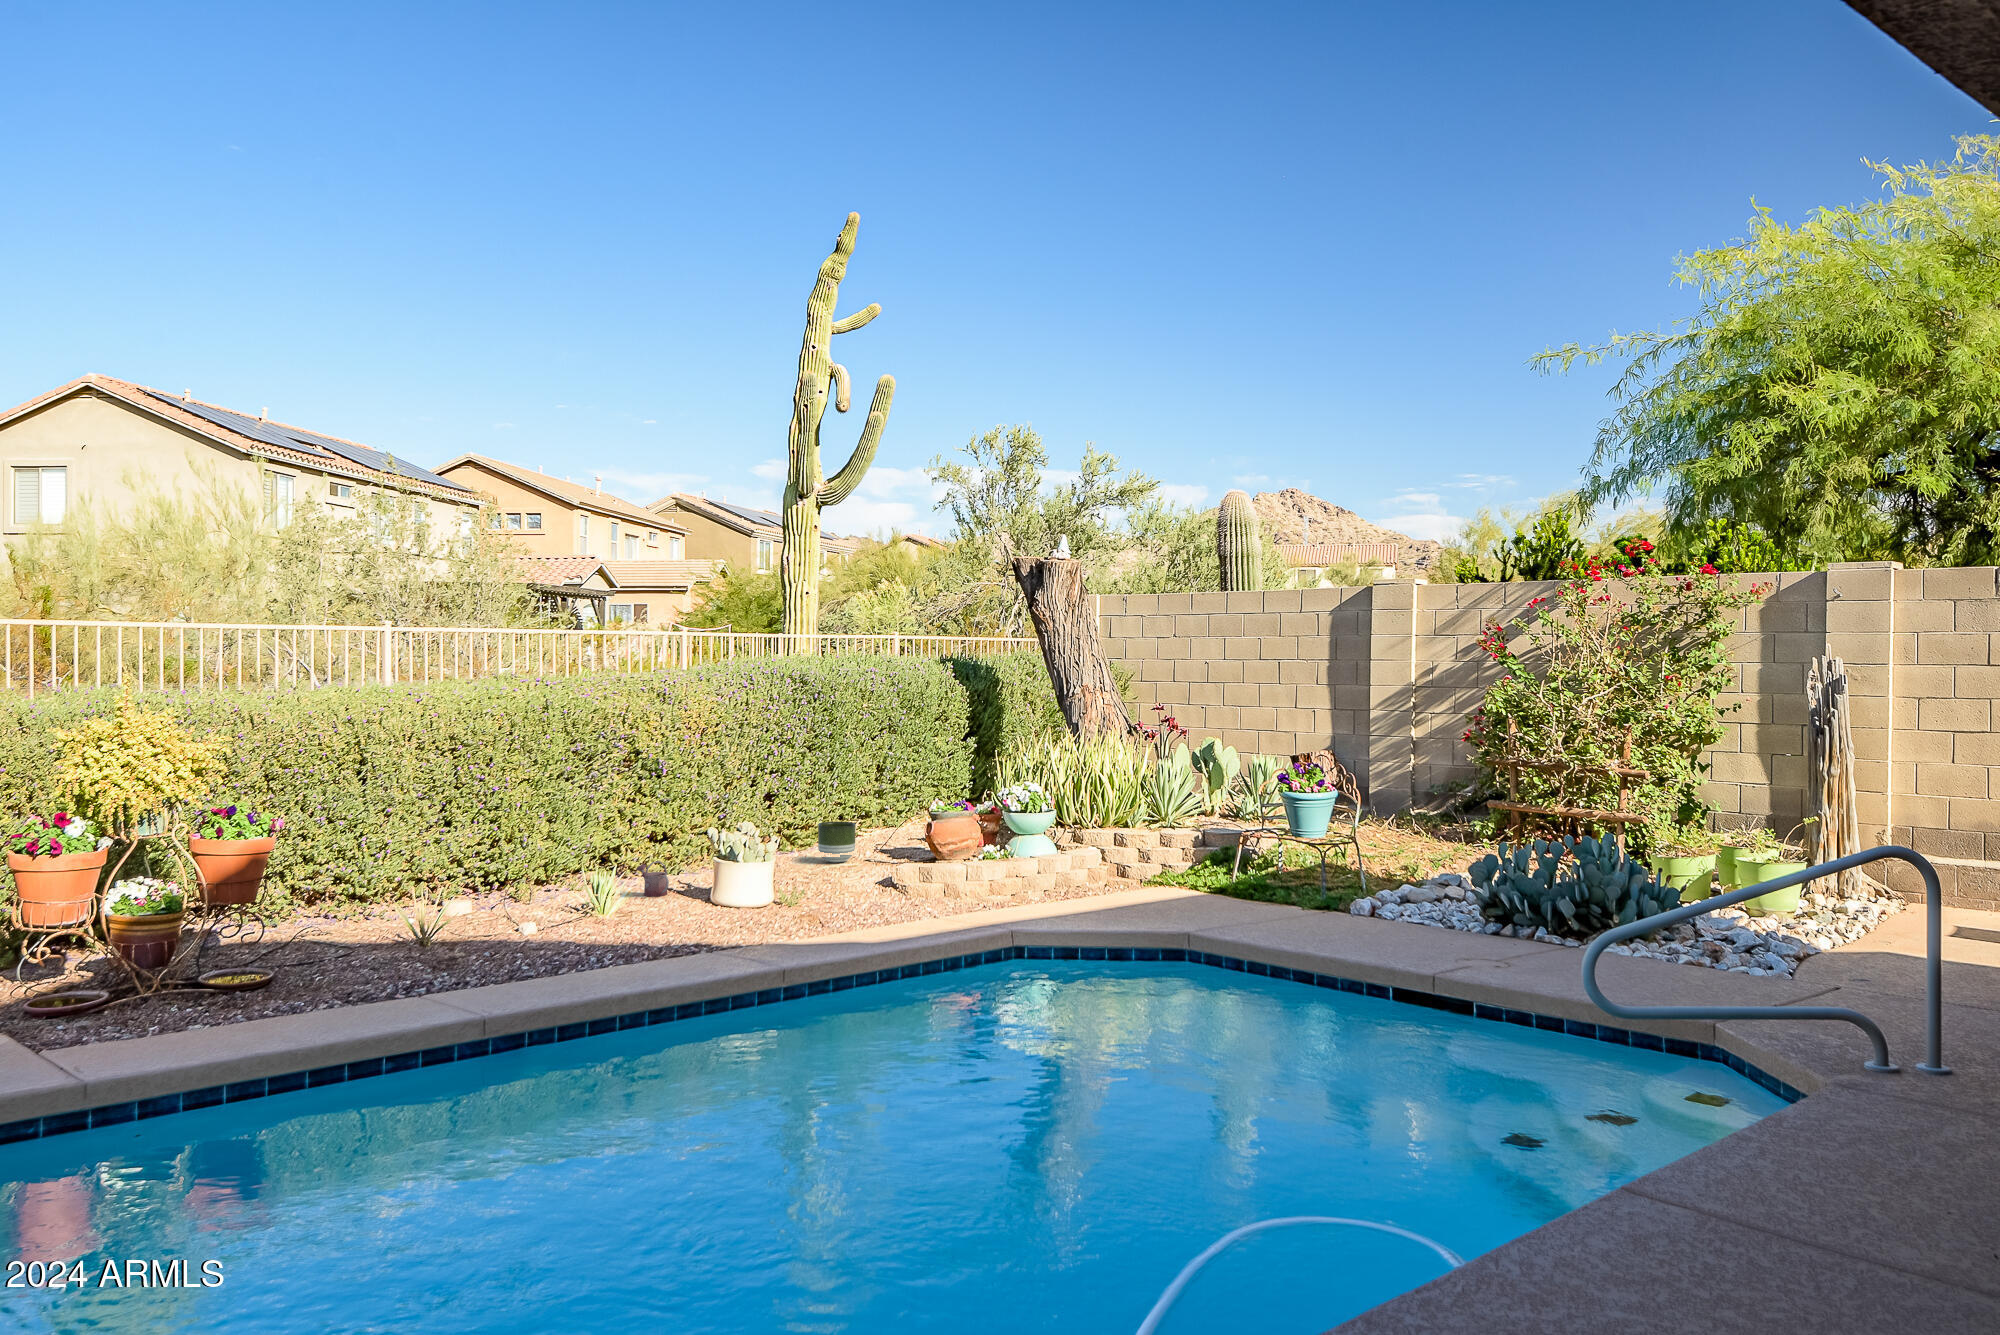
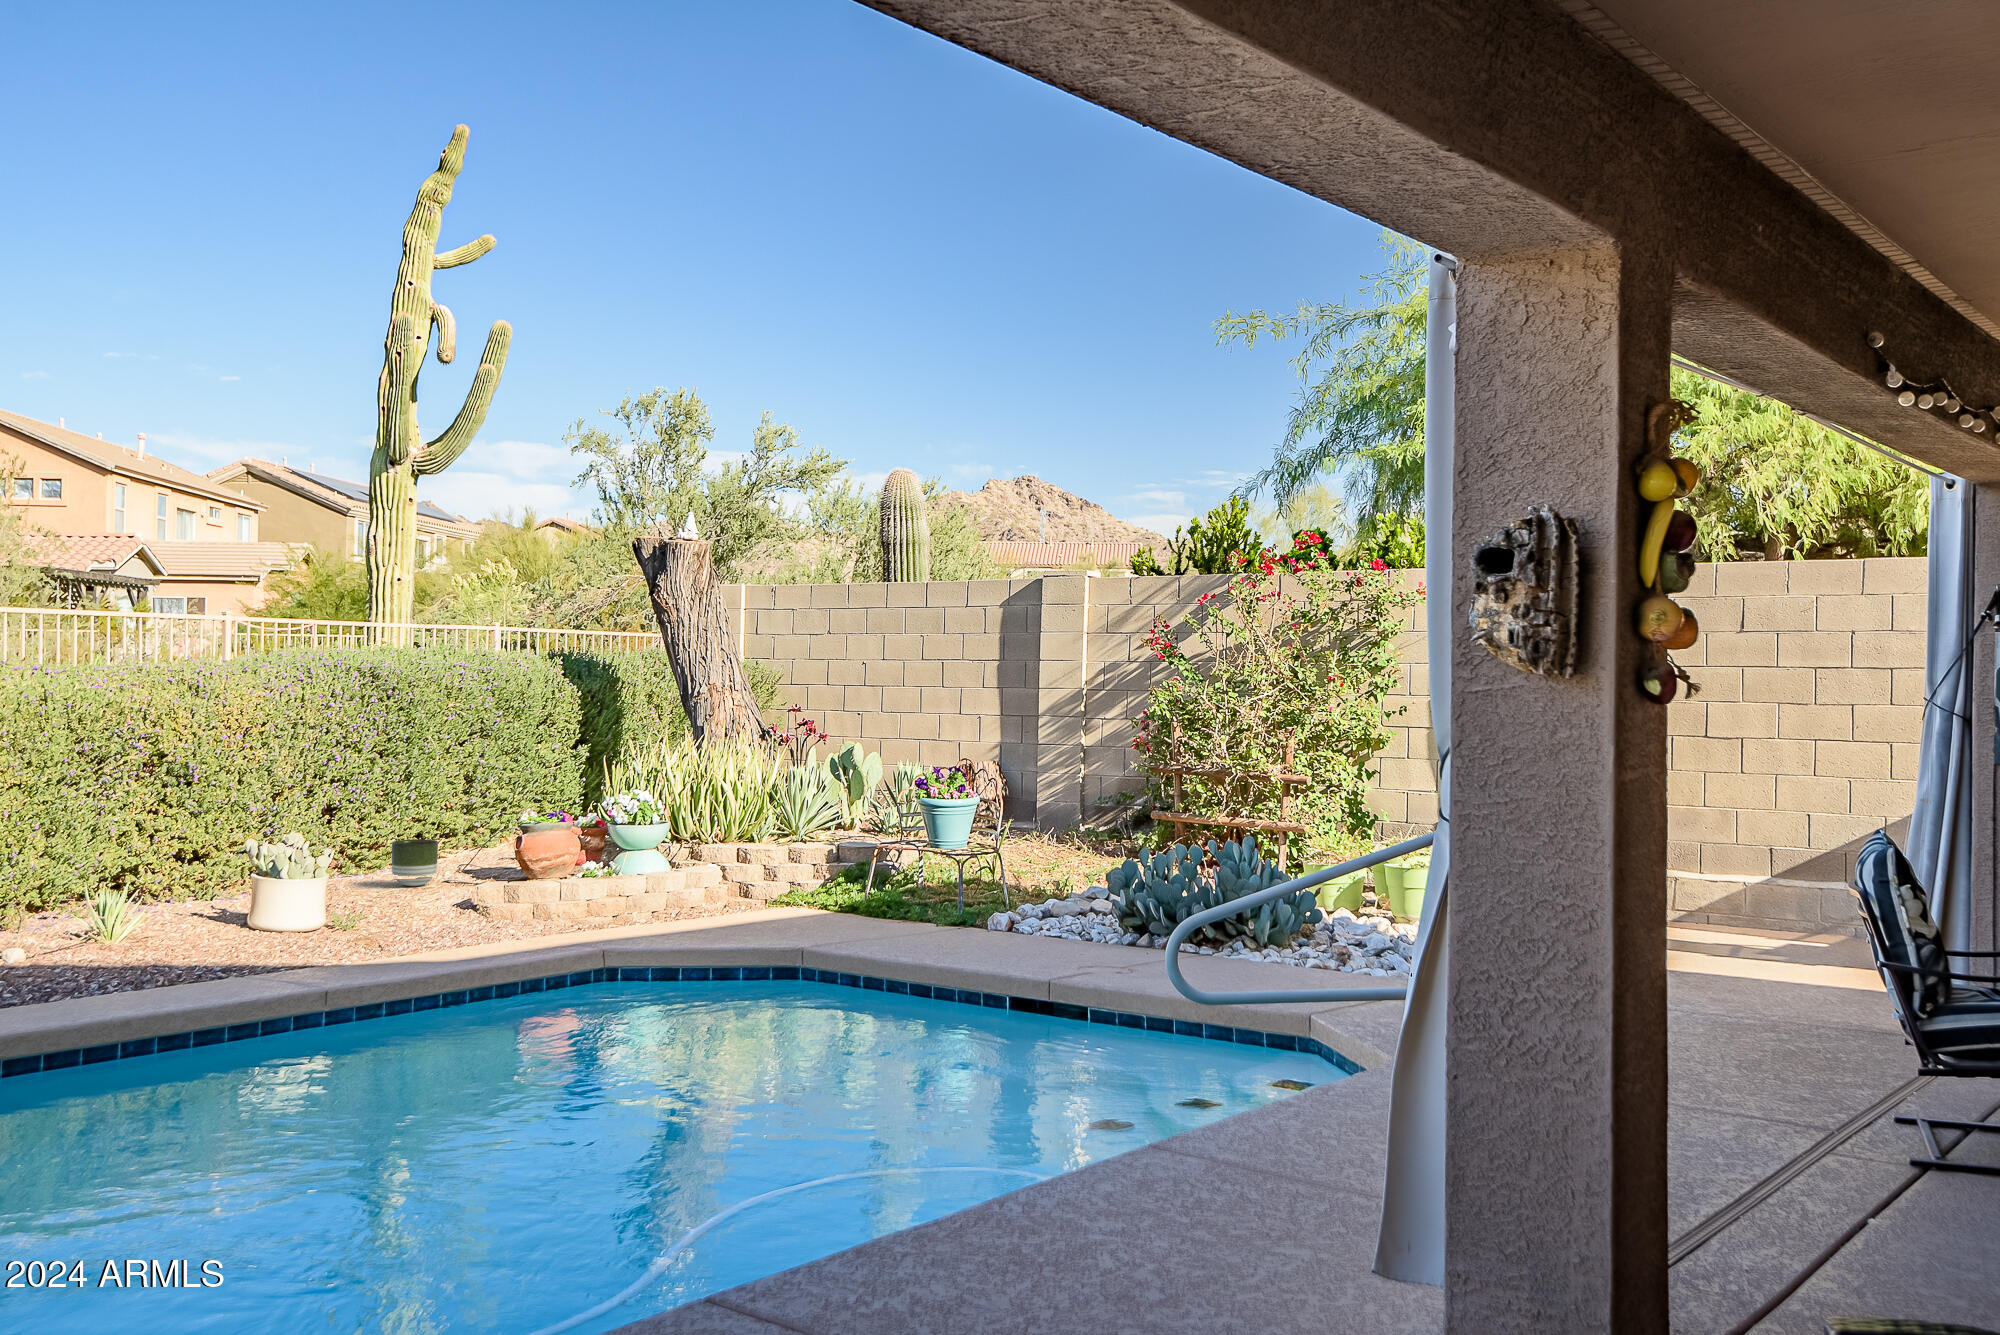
watering can: present [637,861,669,897] -> none [157,883,197,924]

